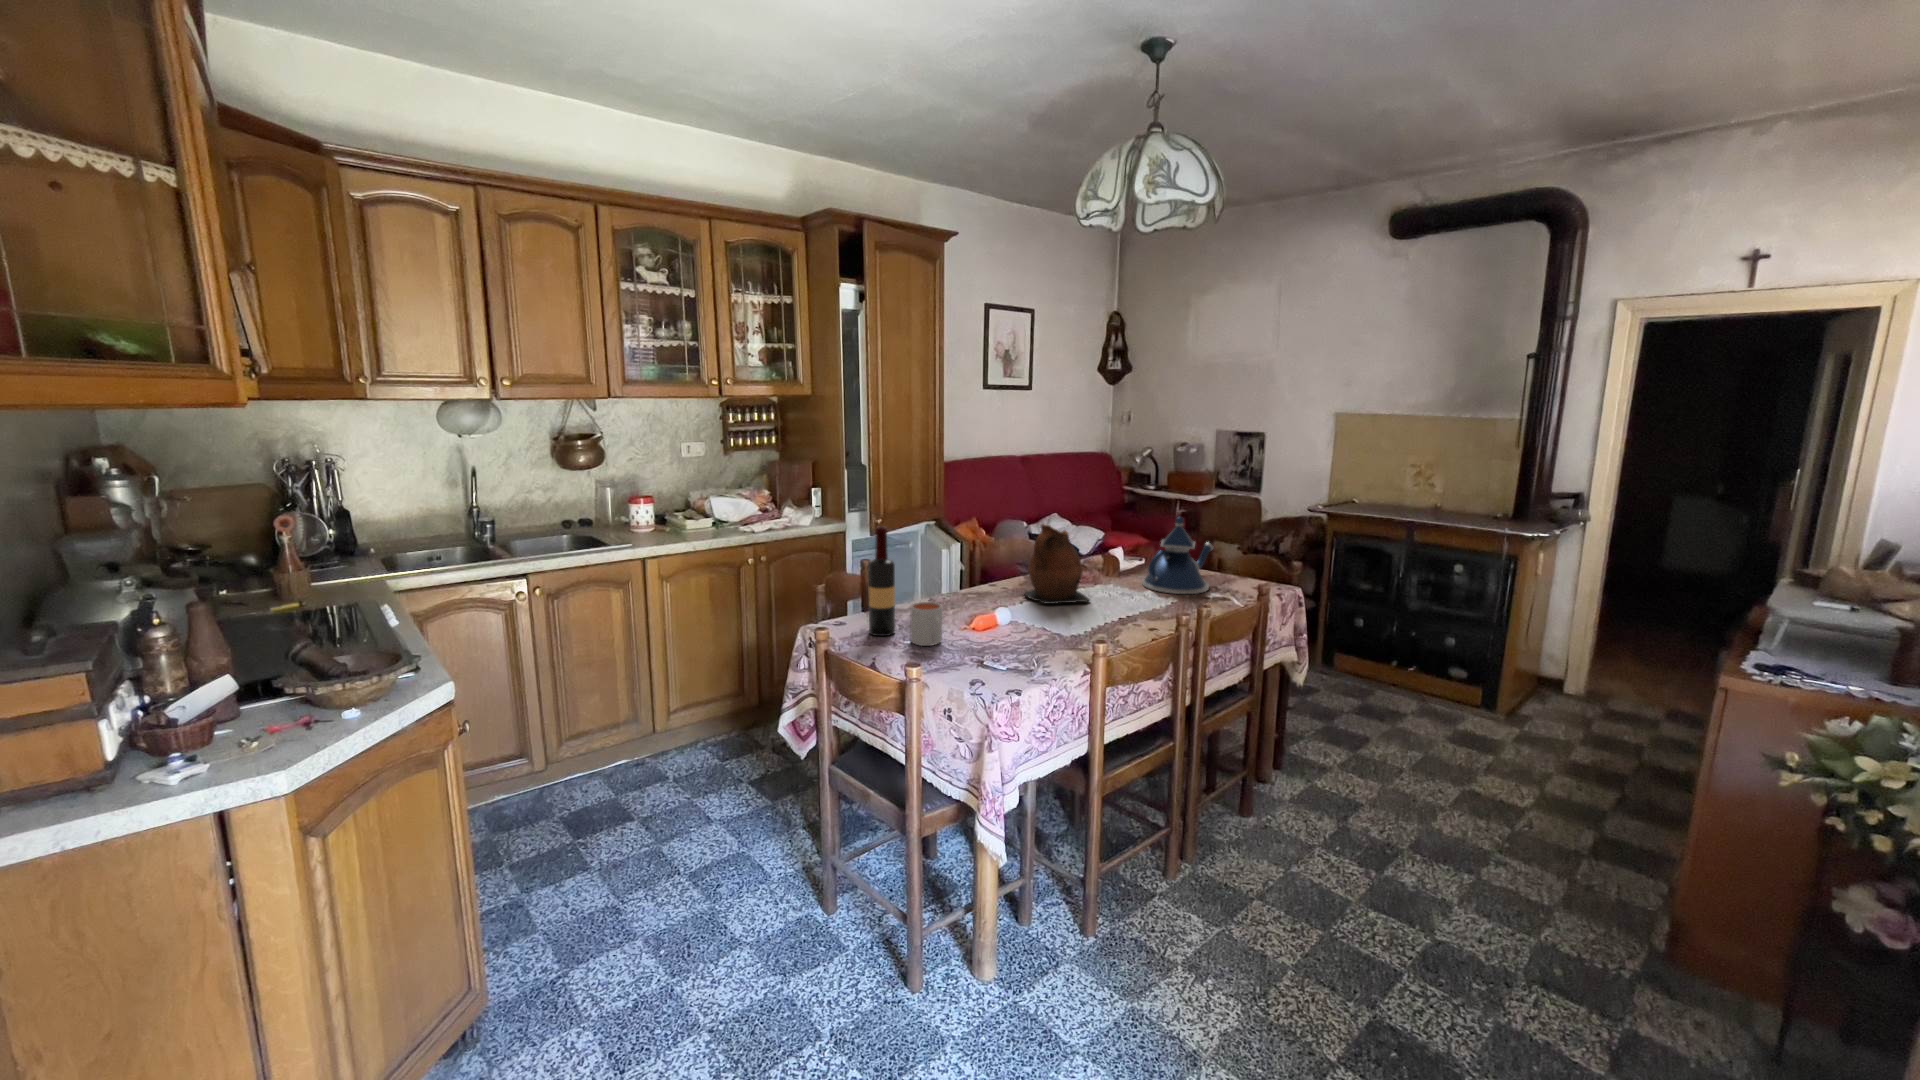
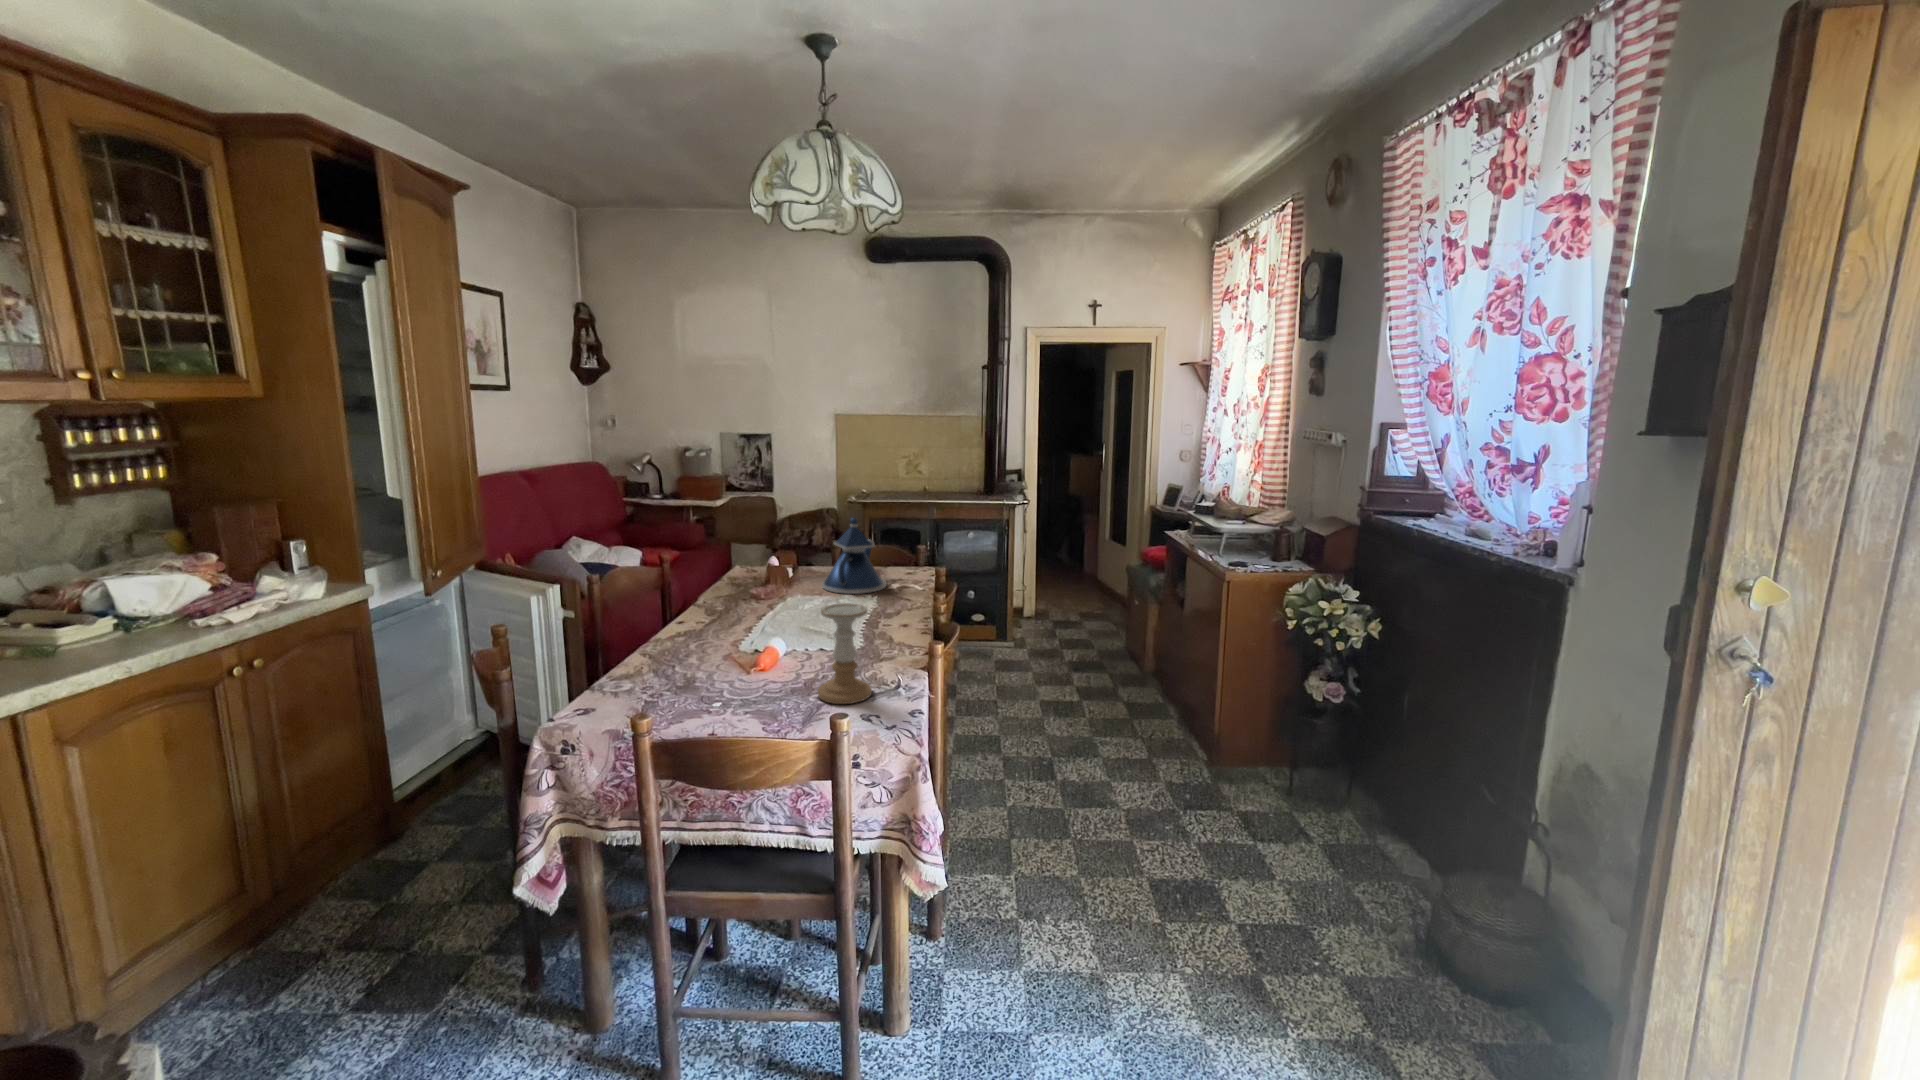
ceramic pitcher: present [1025,524,1090,604] -> none [735,541,816,628]
wine bottle: present [868,527,895,636] -> none [648,568,688,708]
candle holder: none [969,580,1017,670] -> present [818,603,872,704]
mug: present [910,602,942,646] -> none [719,648,770,702]

